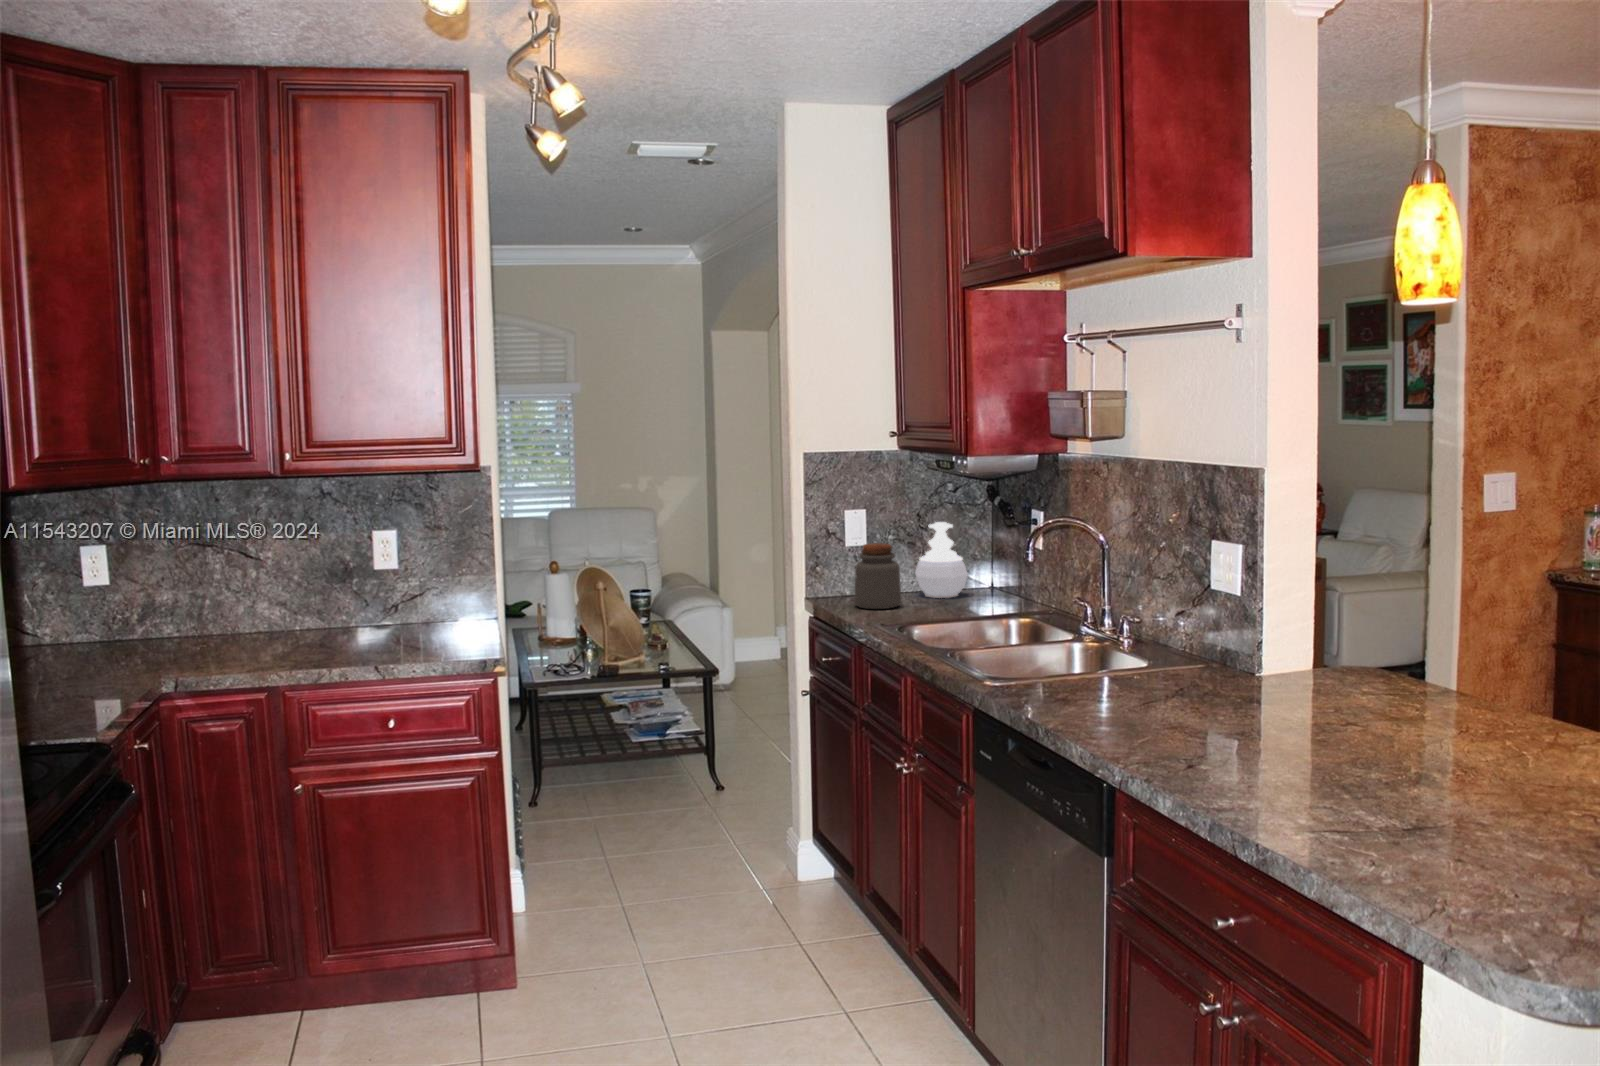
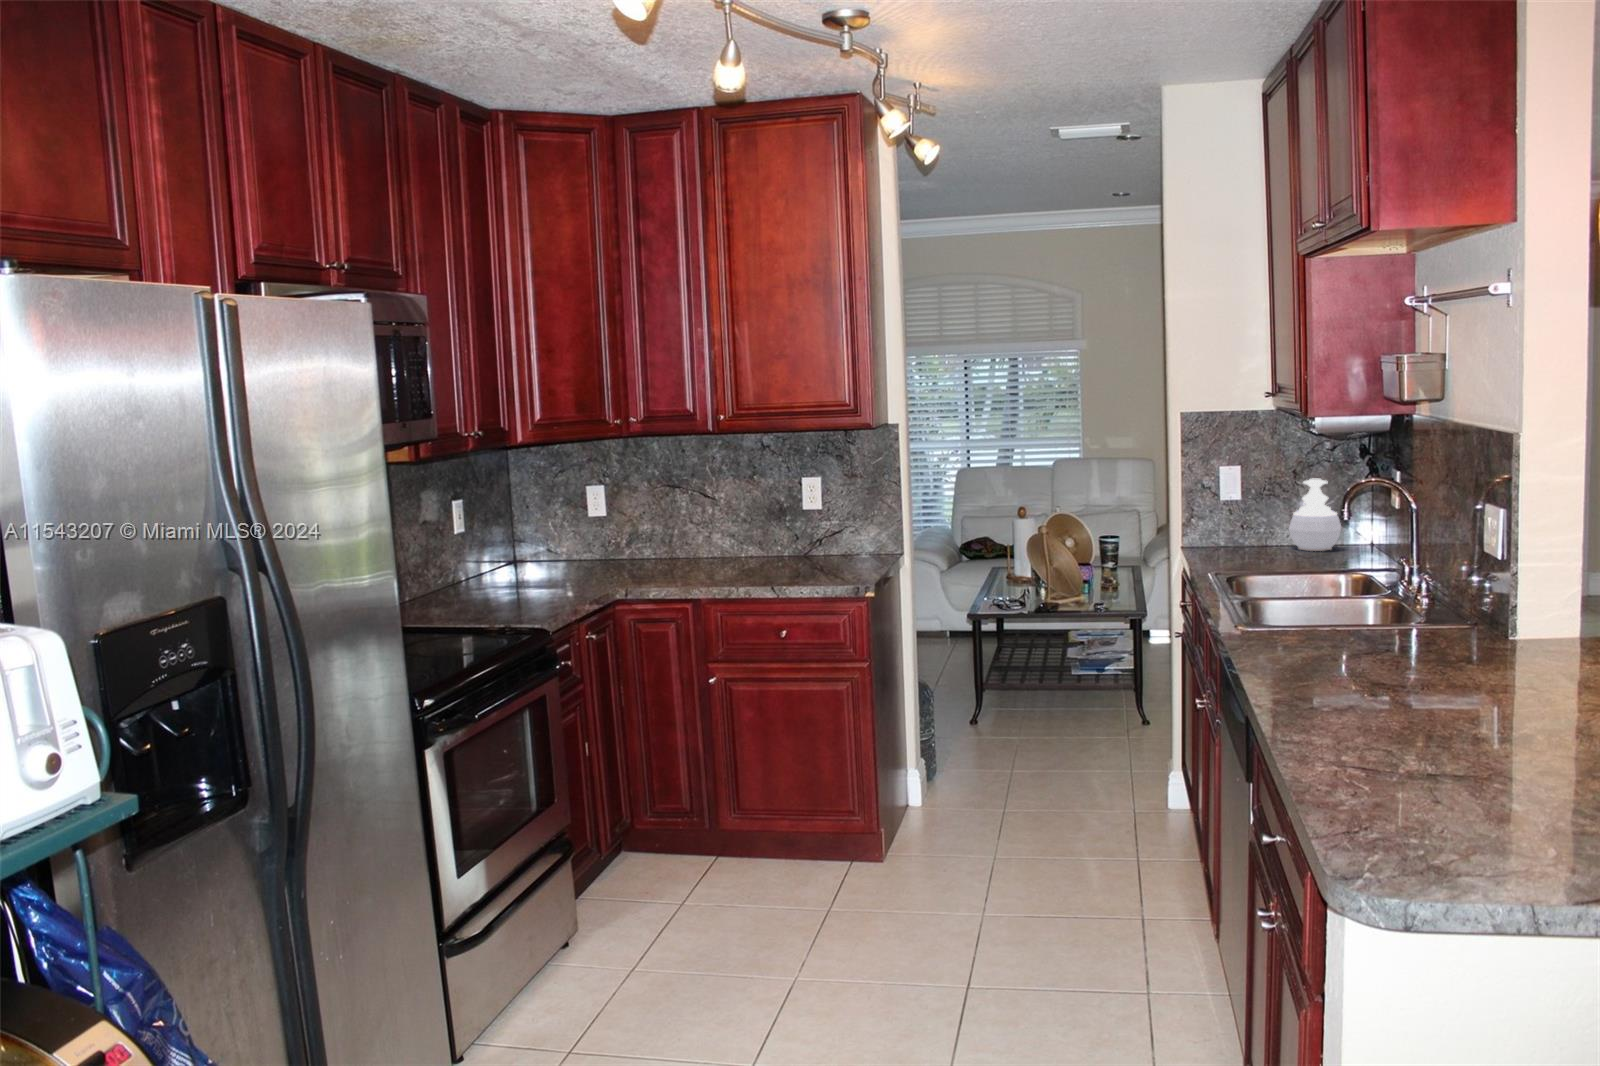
jar: present [855,543,901,609] -> none [1220,497,1266,558]

